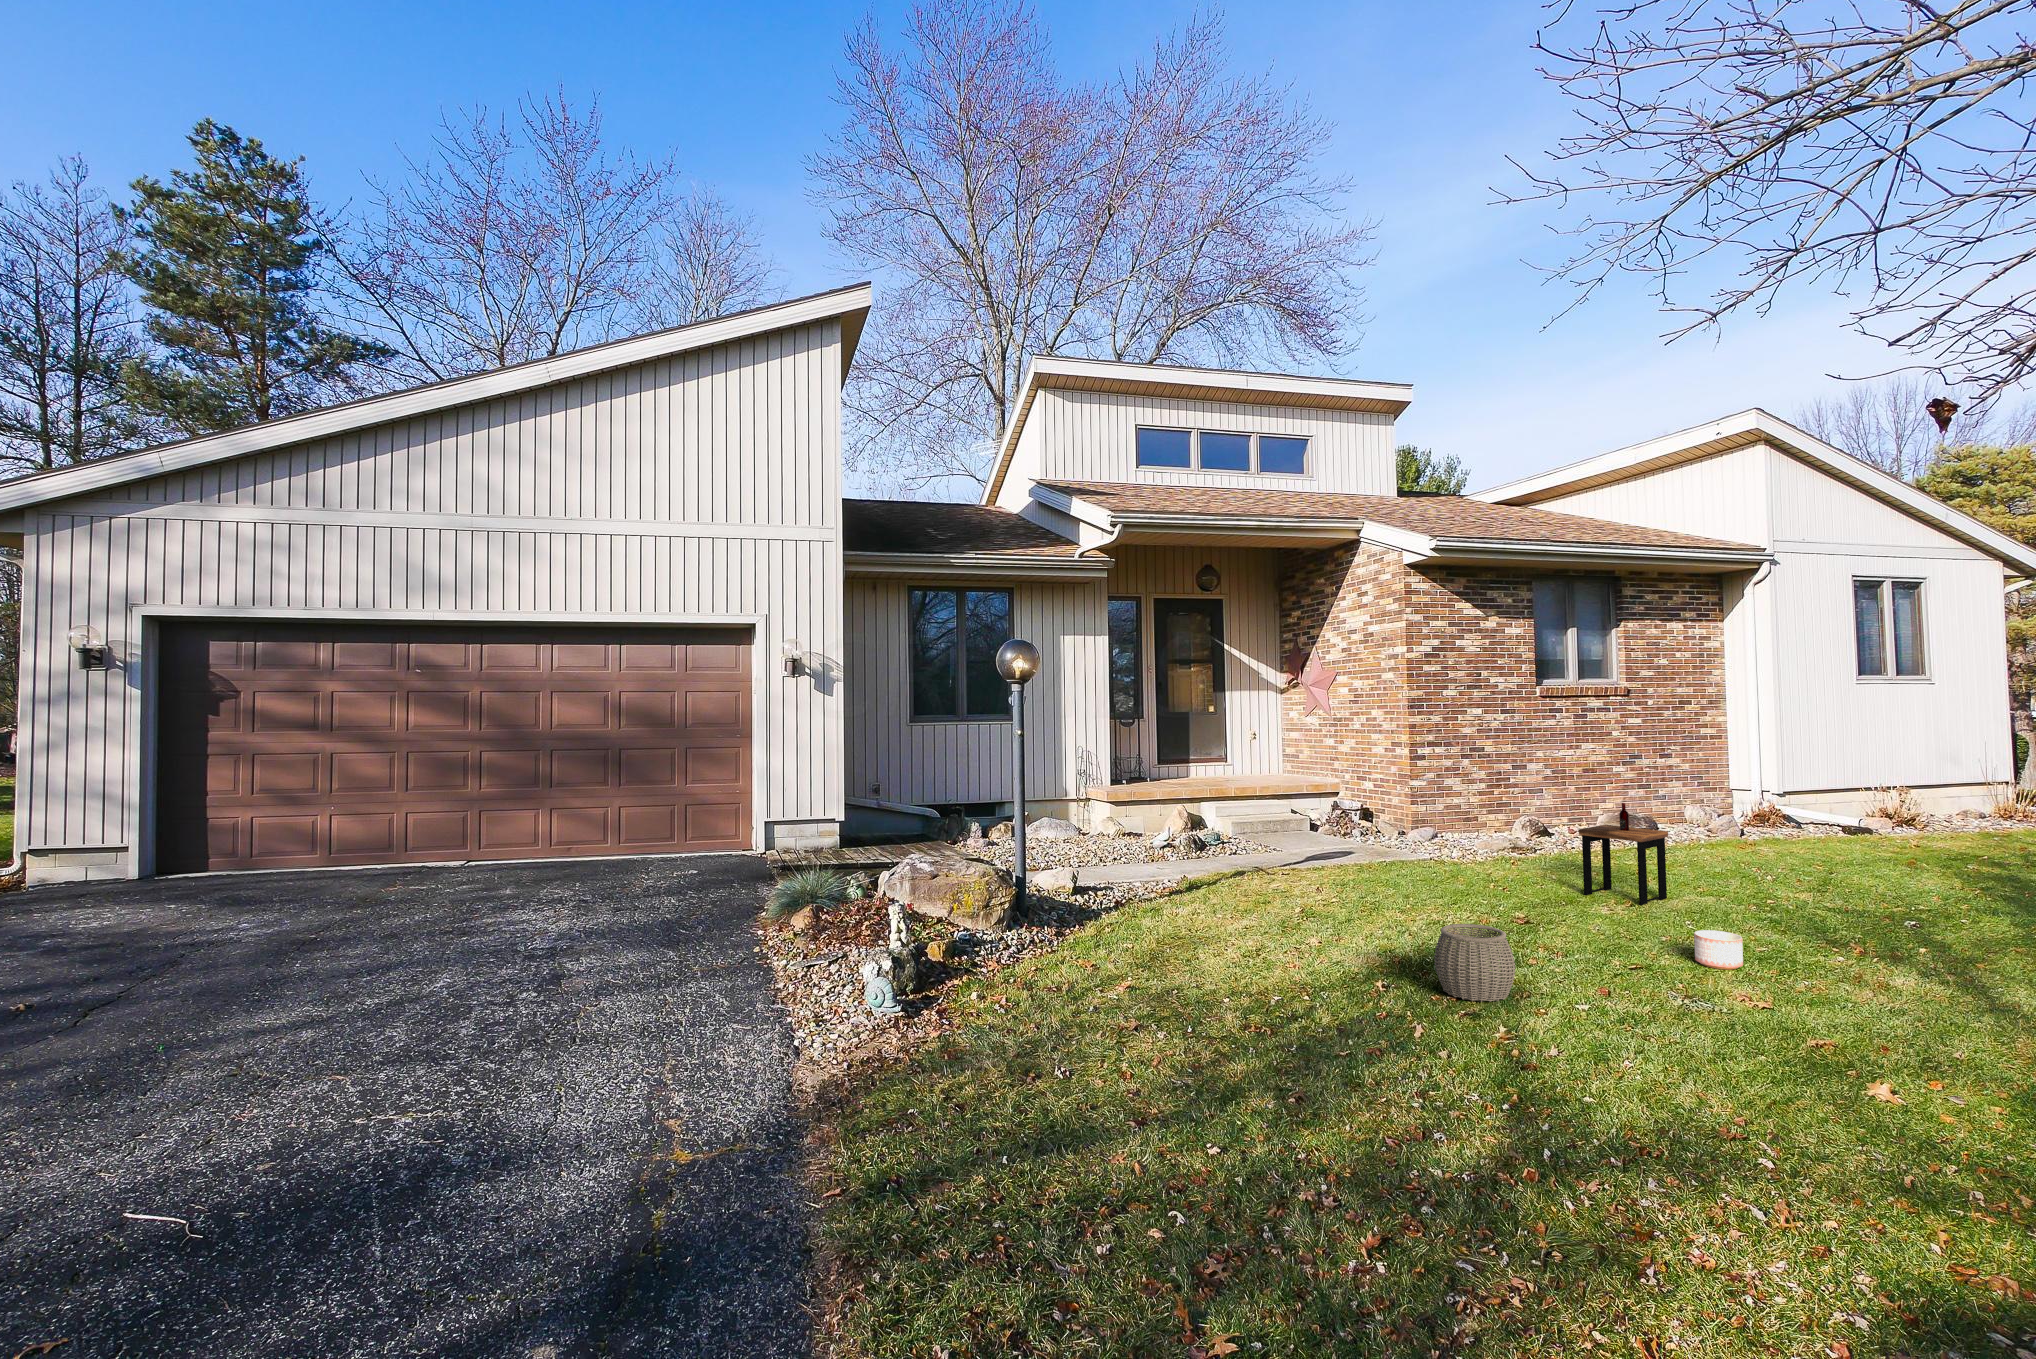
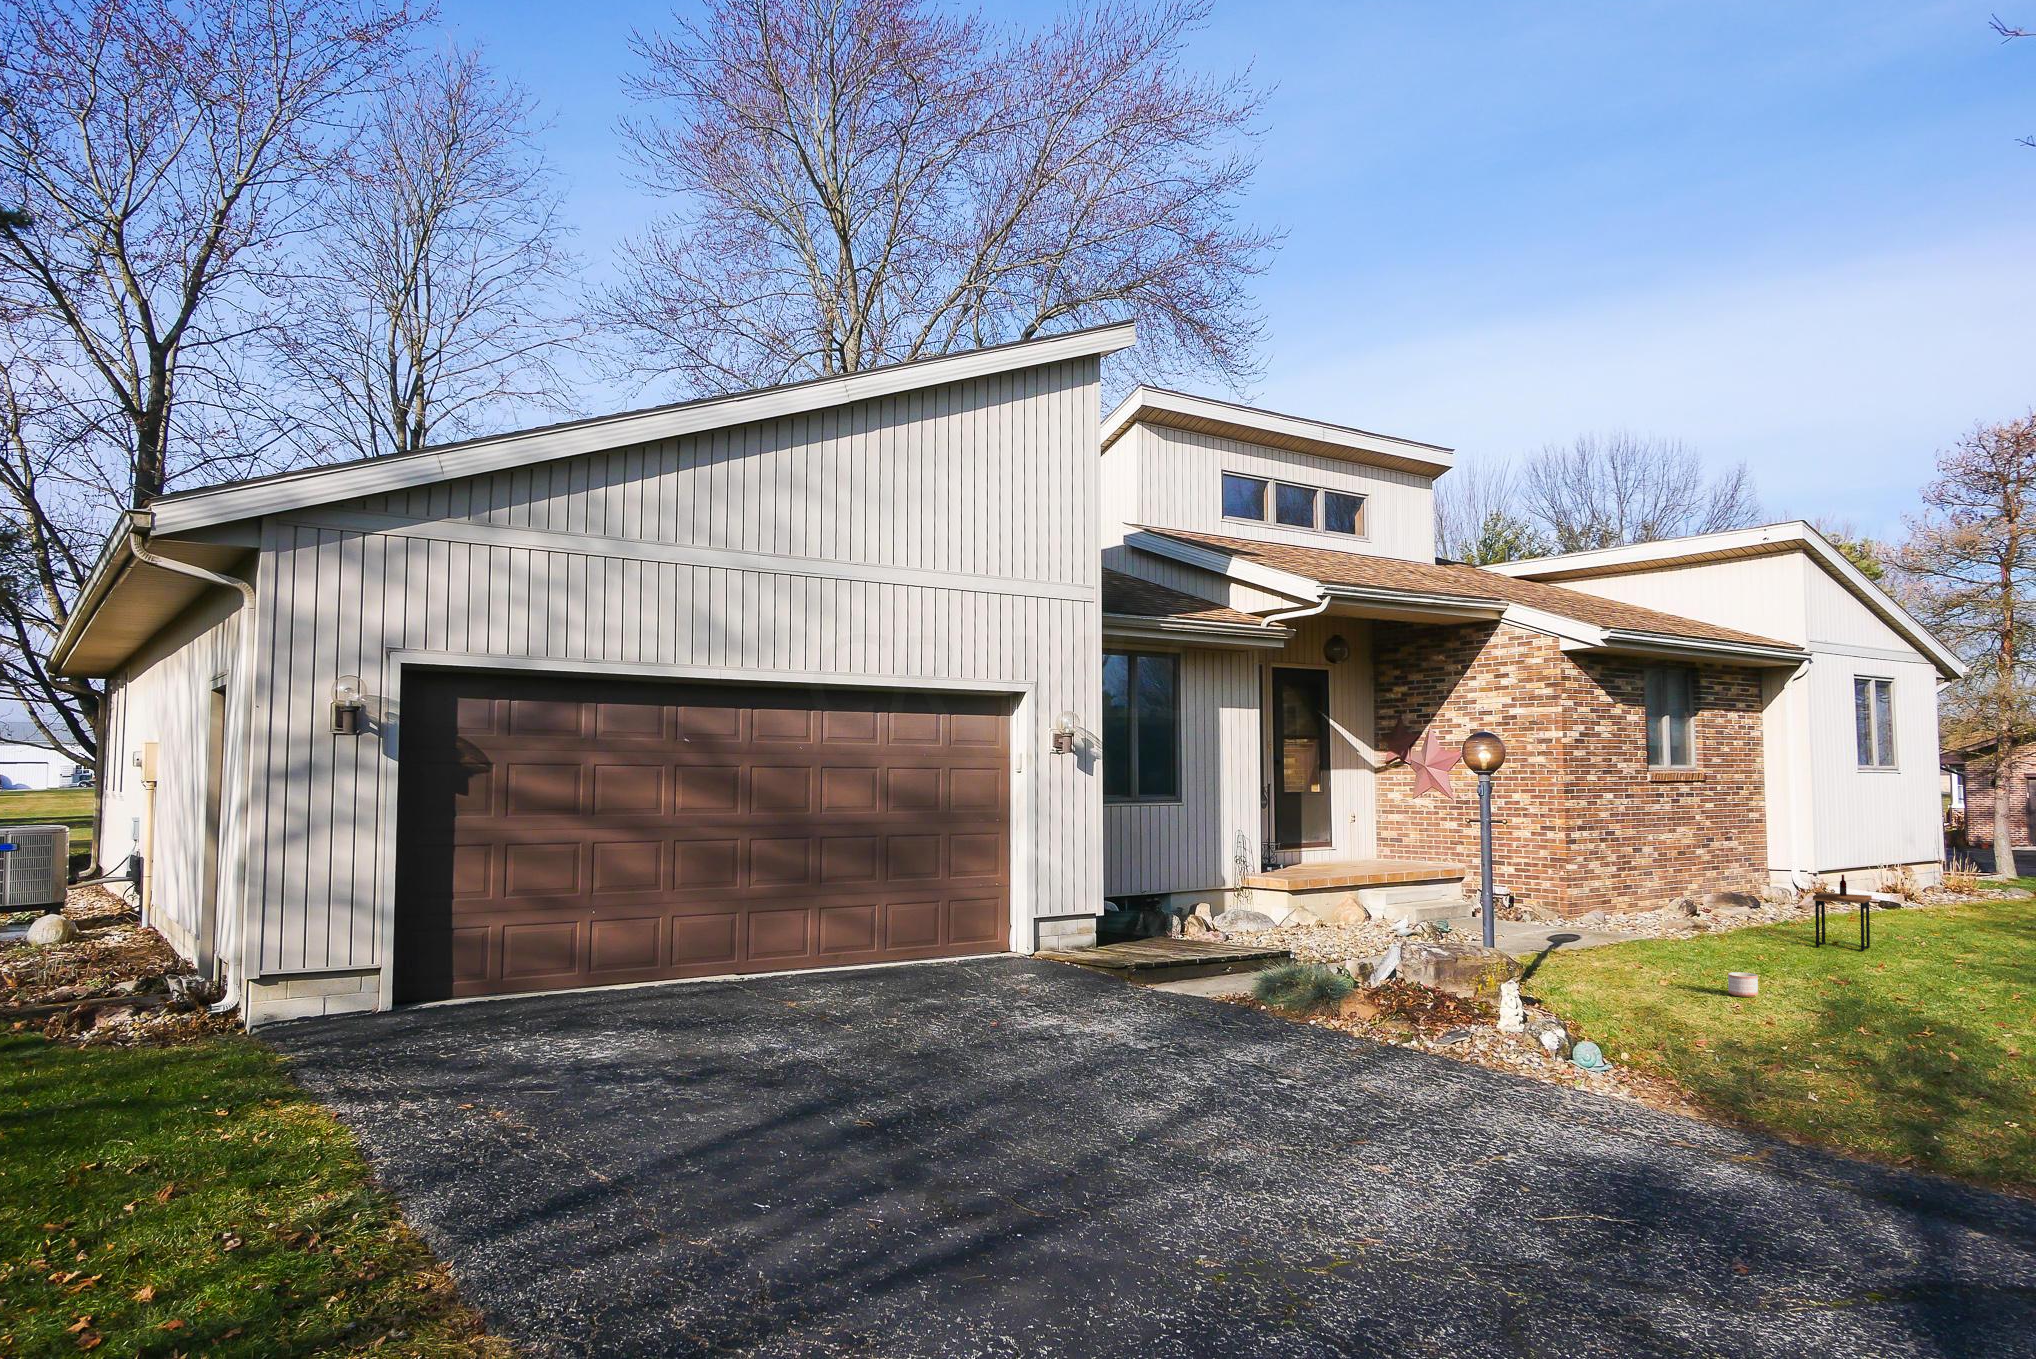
woven basket: present [1434,924,1515,1002] -> none [1823,956,1880,1004]
planter: present [1694,930,1743,969] -> present [1728,972,1758,997]

